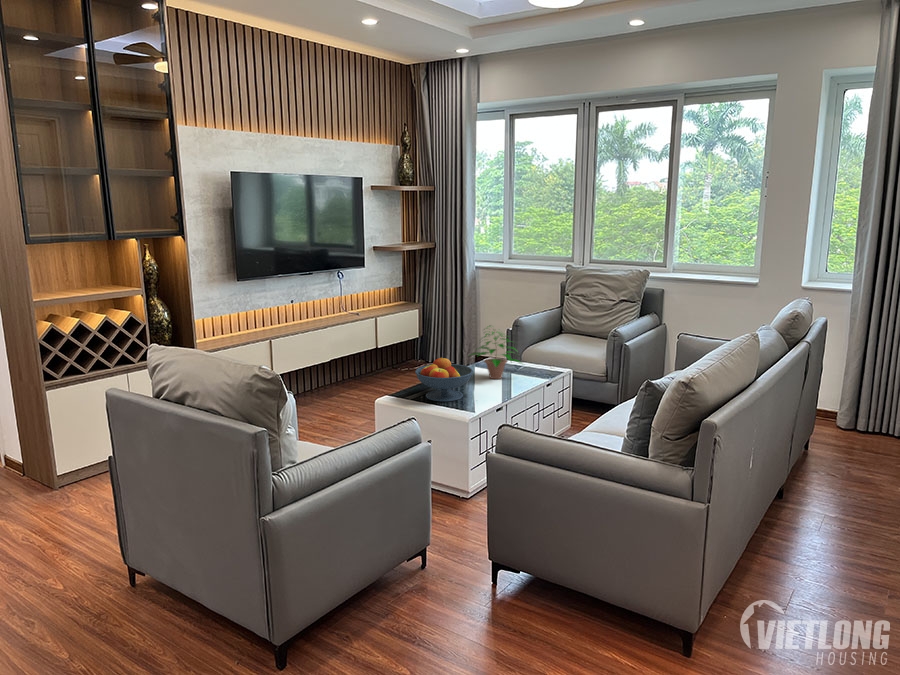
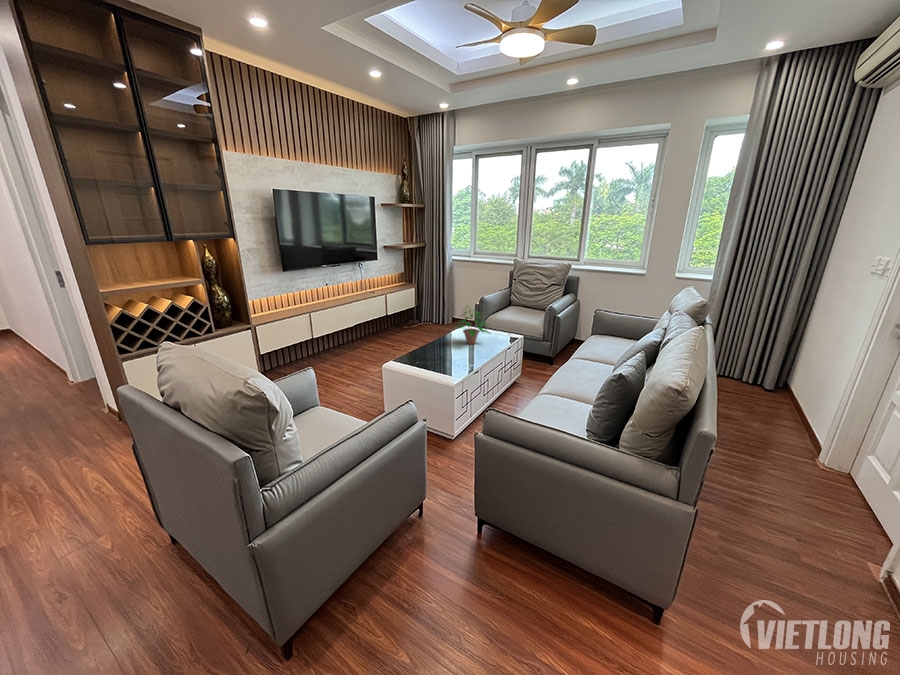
fruit bowl: present [415,357,473,402] -> none [414,331,457,365]

